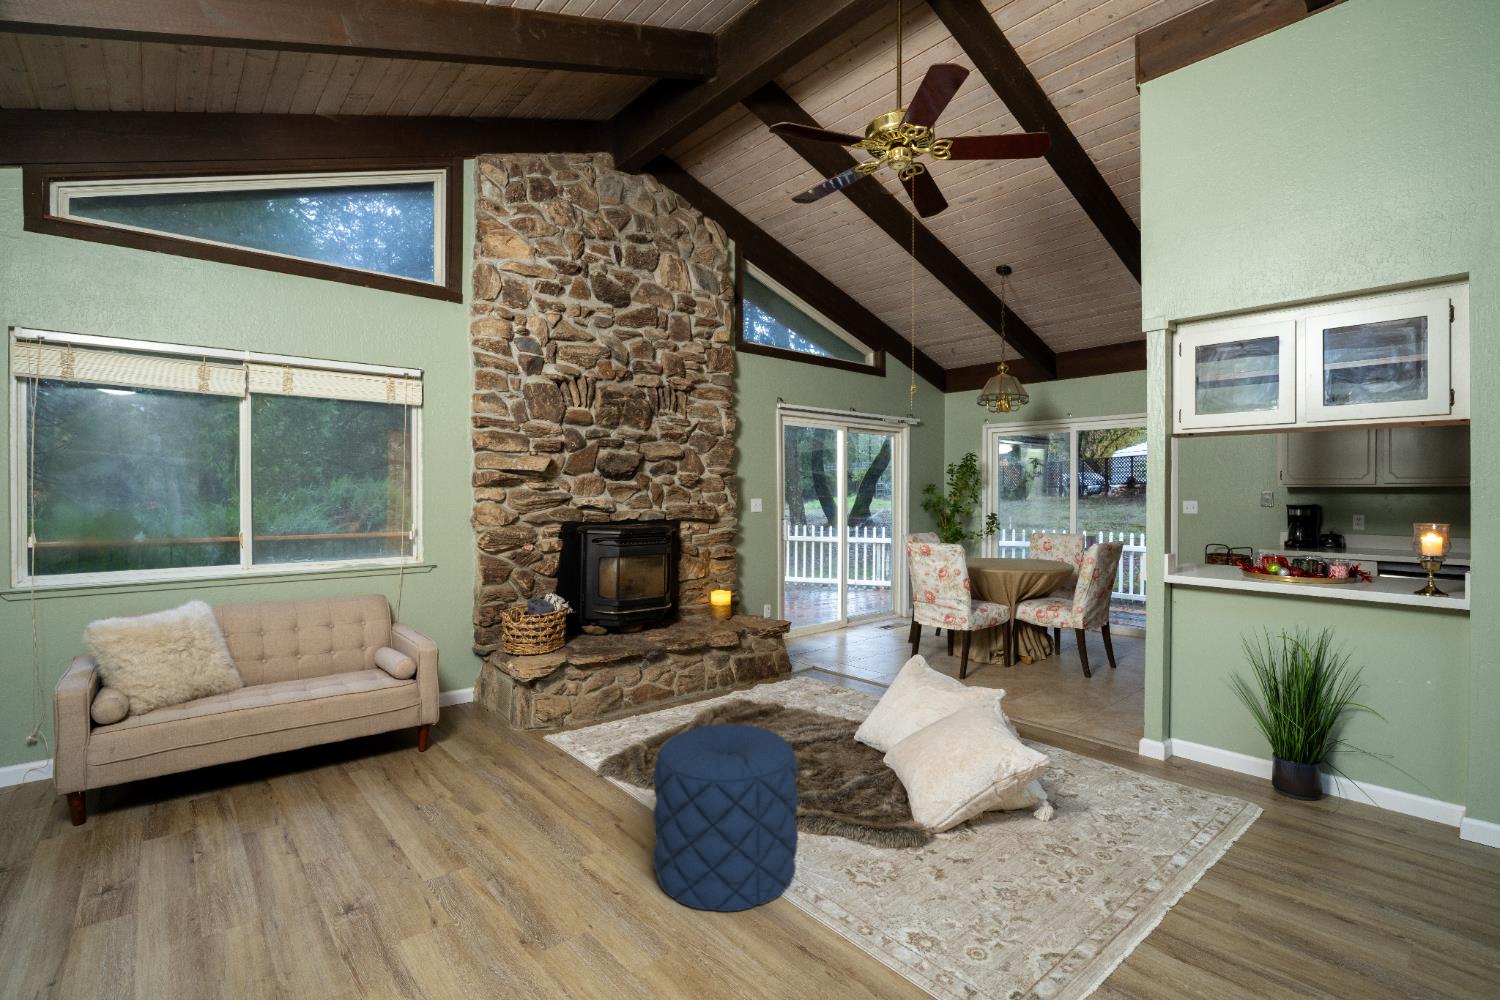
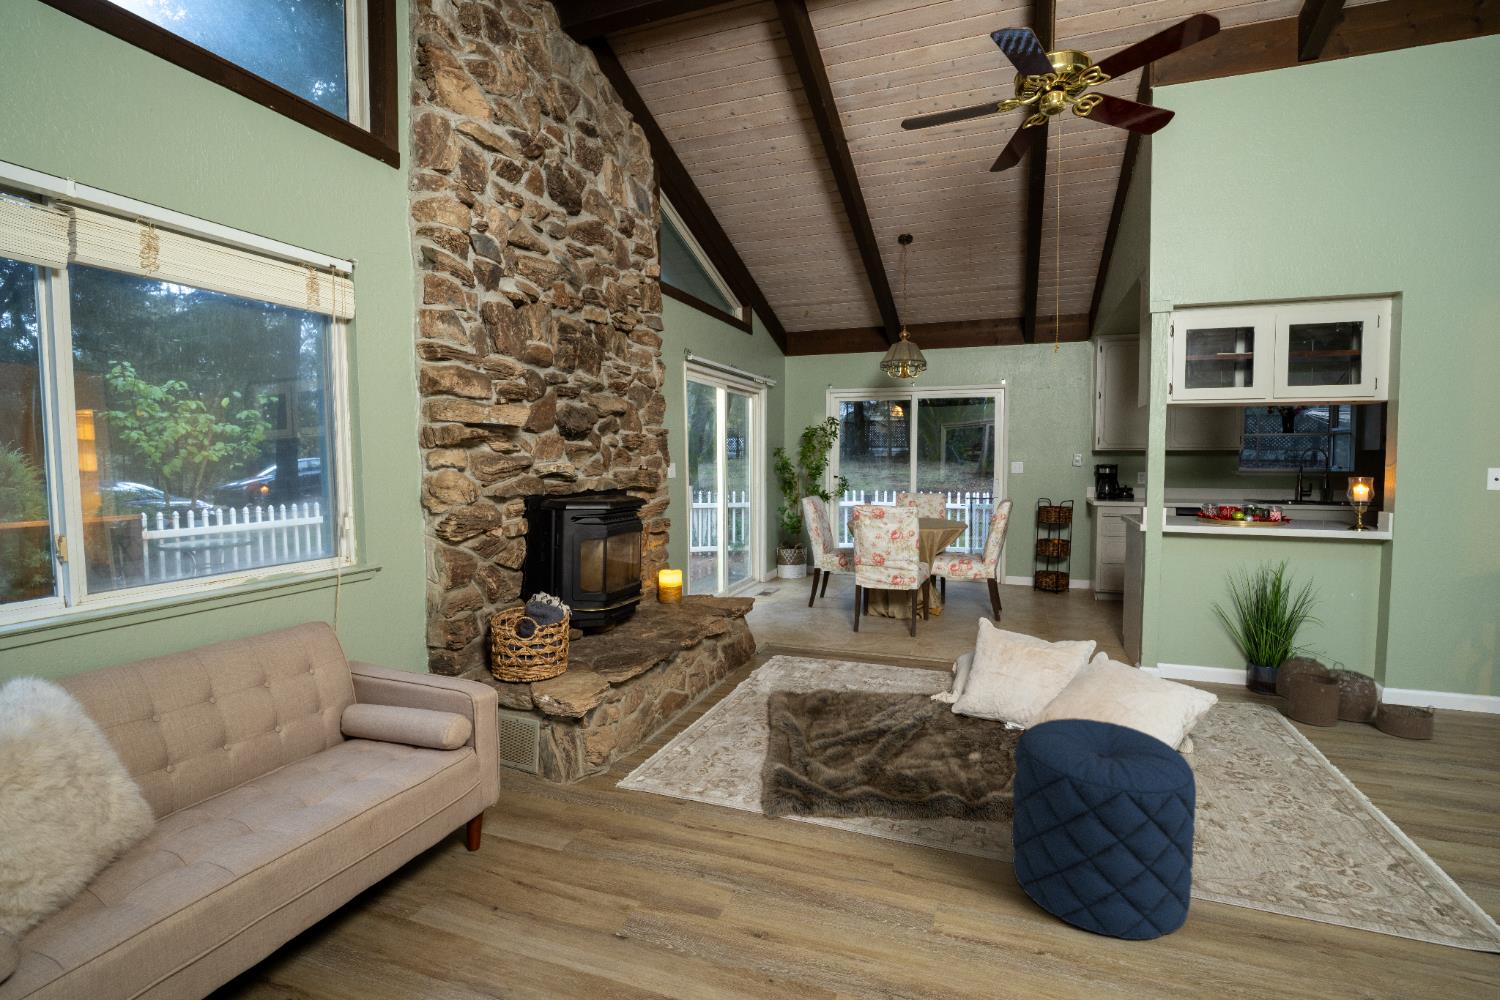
woven basket: none [1255,746,1445,881] -> present [1276,653,1435,739]

